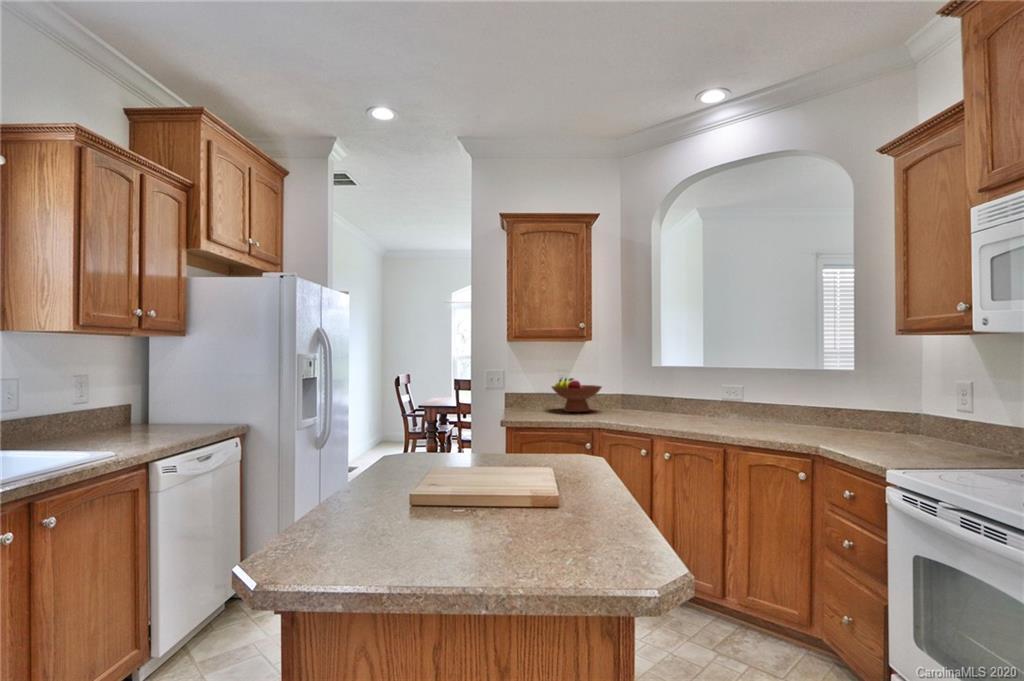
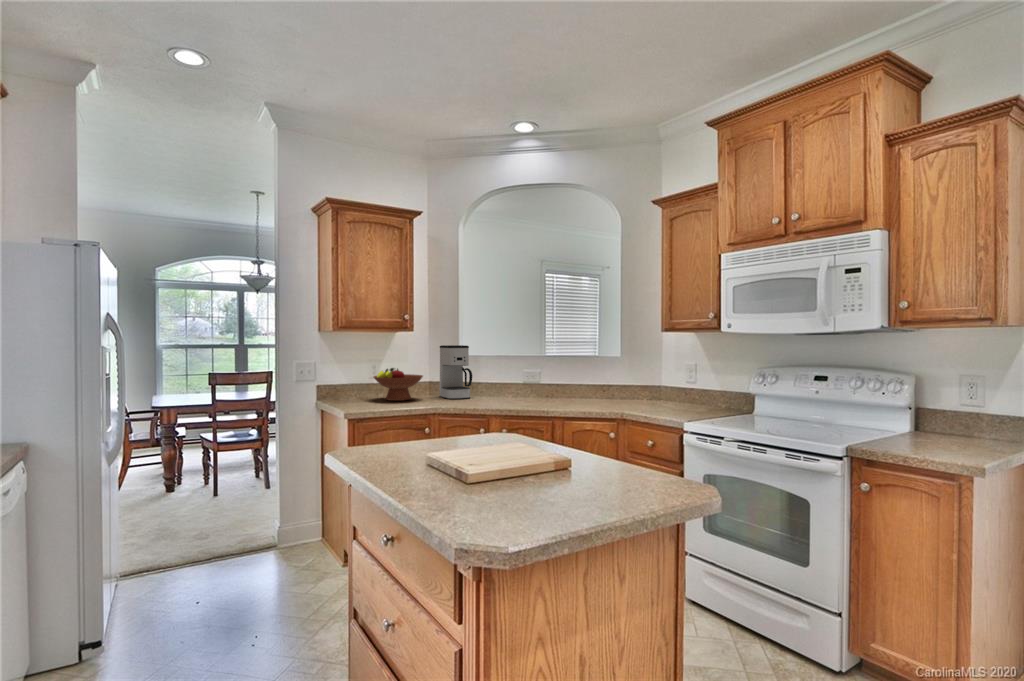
coffee maker: none [626,355,660,414] -> present [440,345,472,399]

